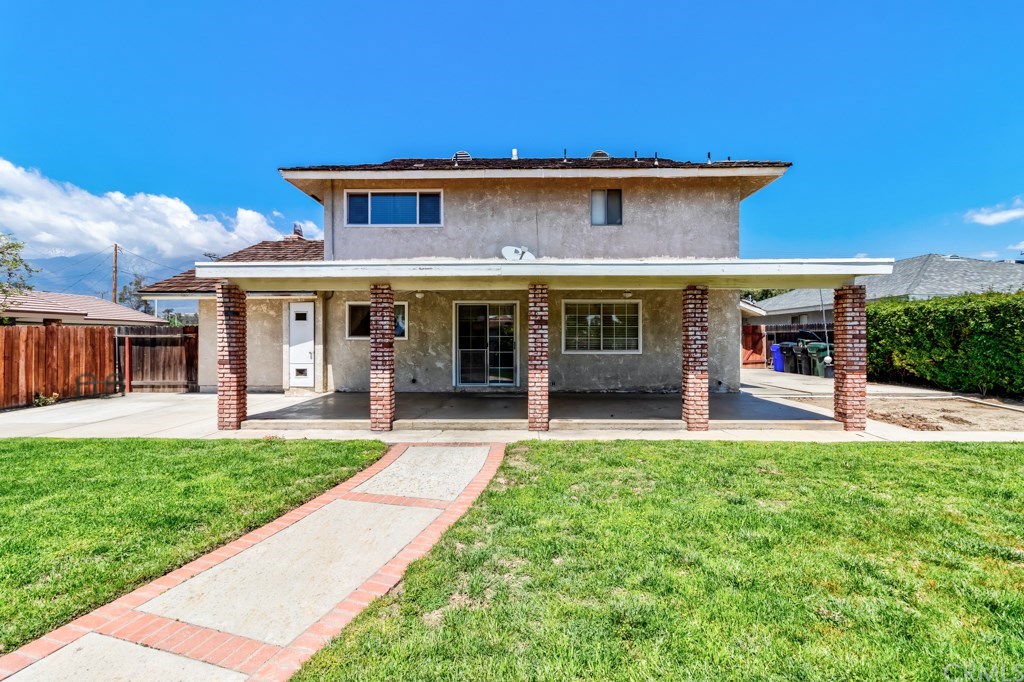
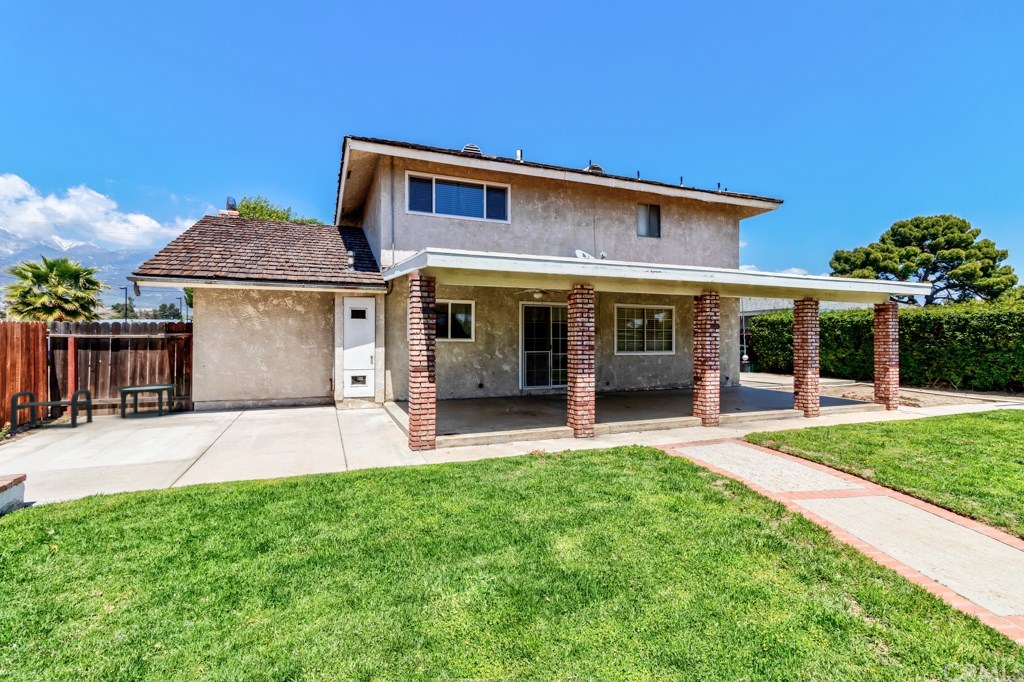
round table: none [142,372,185,395] -> present [116,384,178,418]

